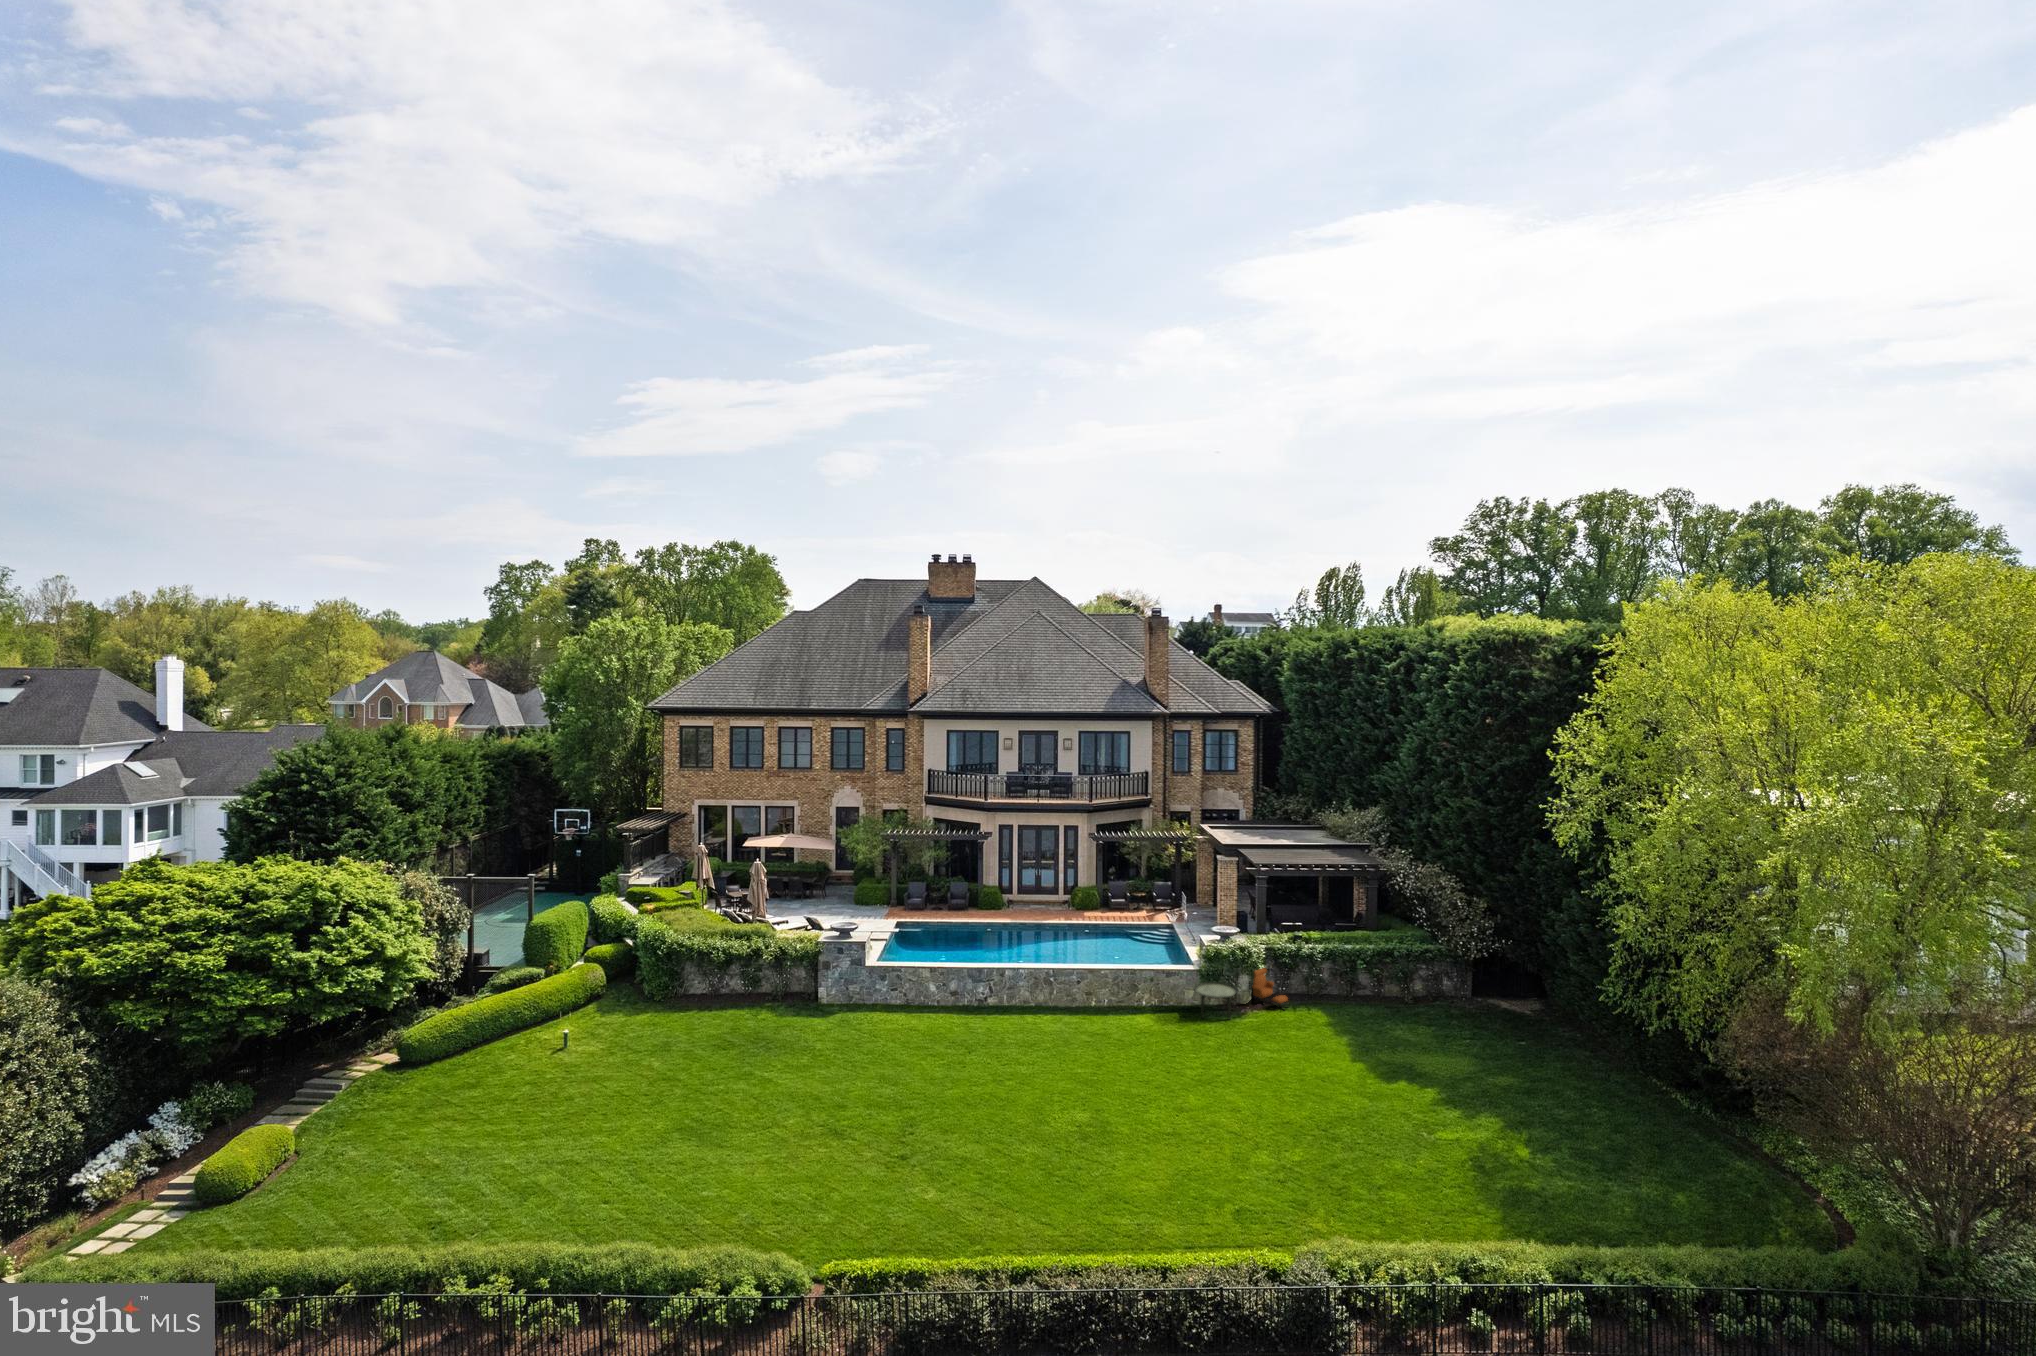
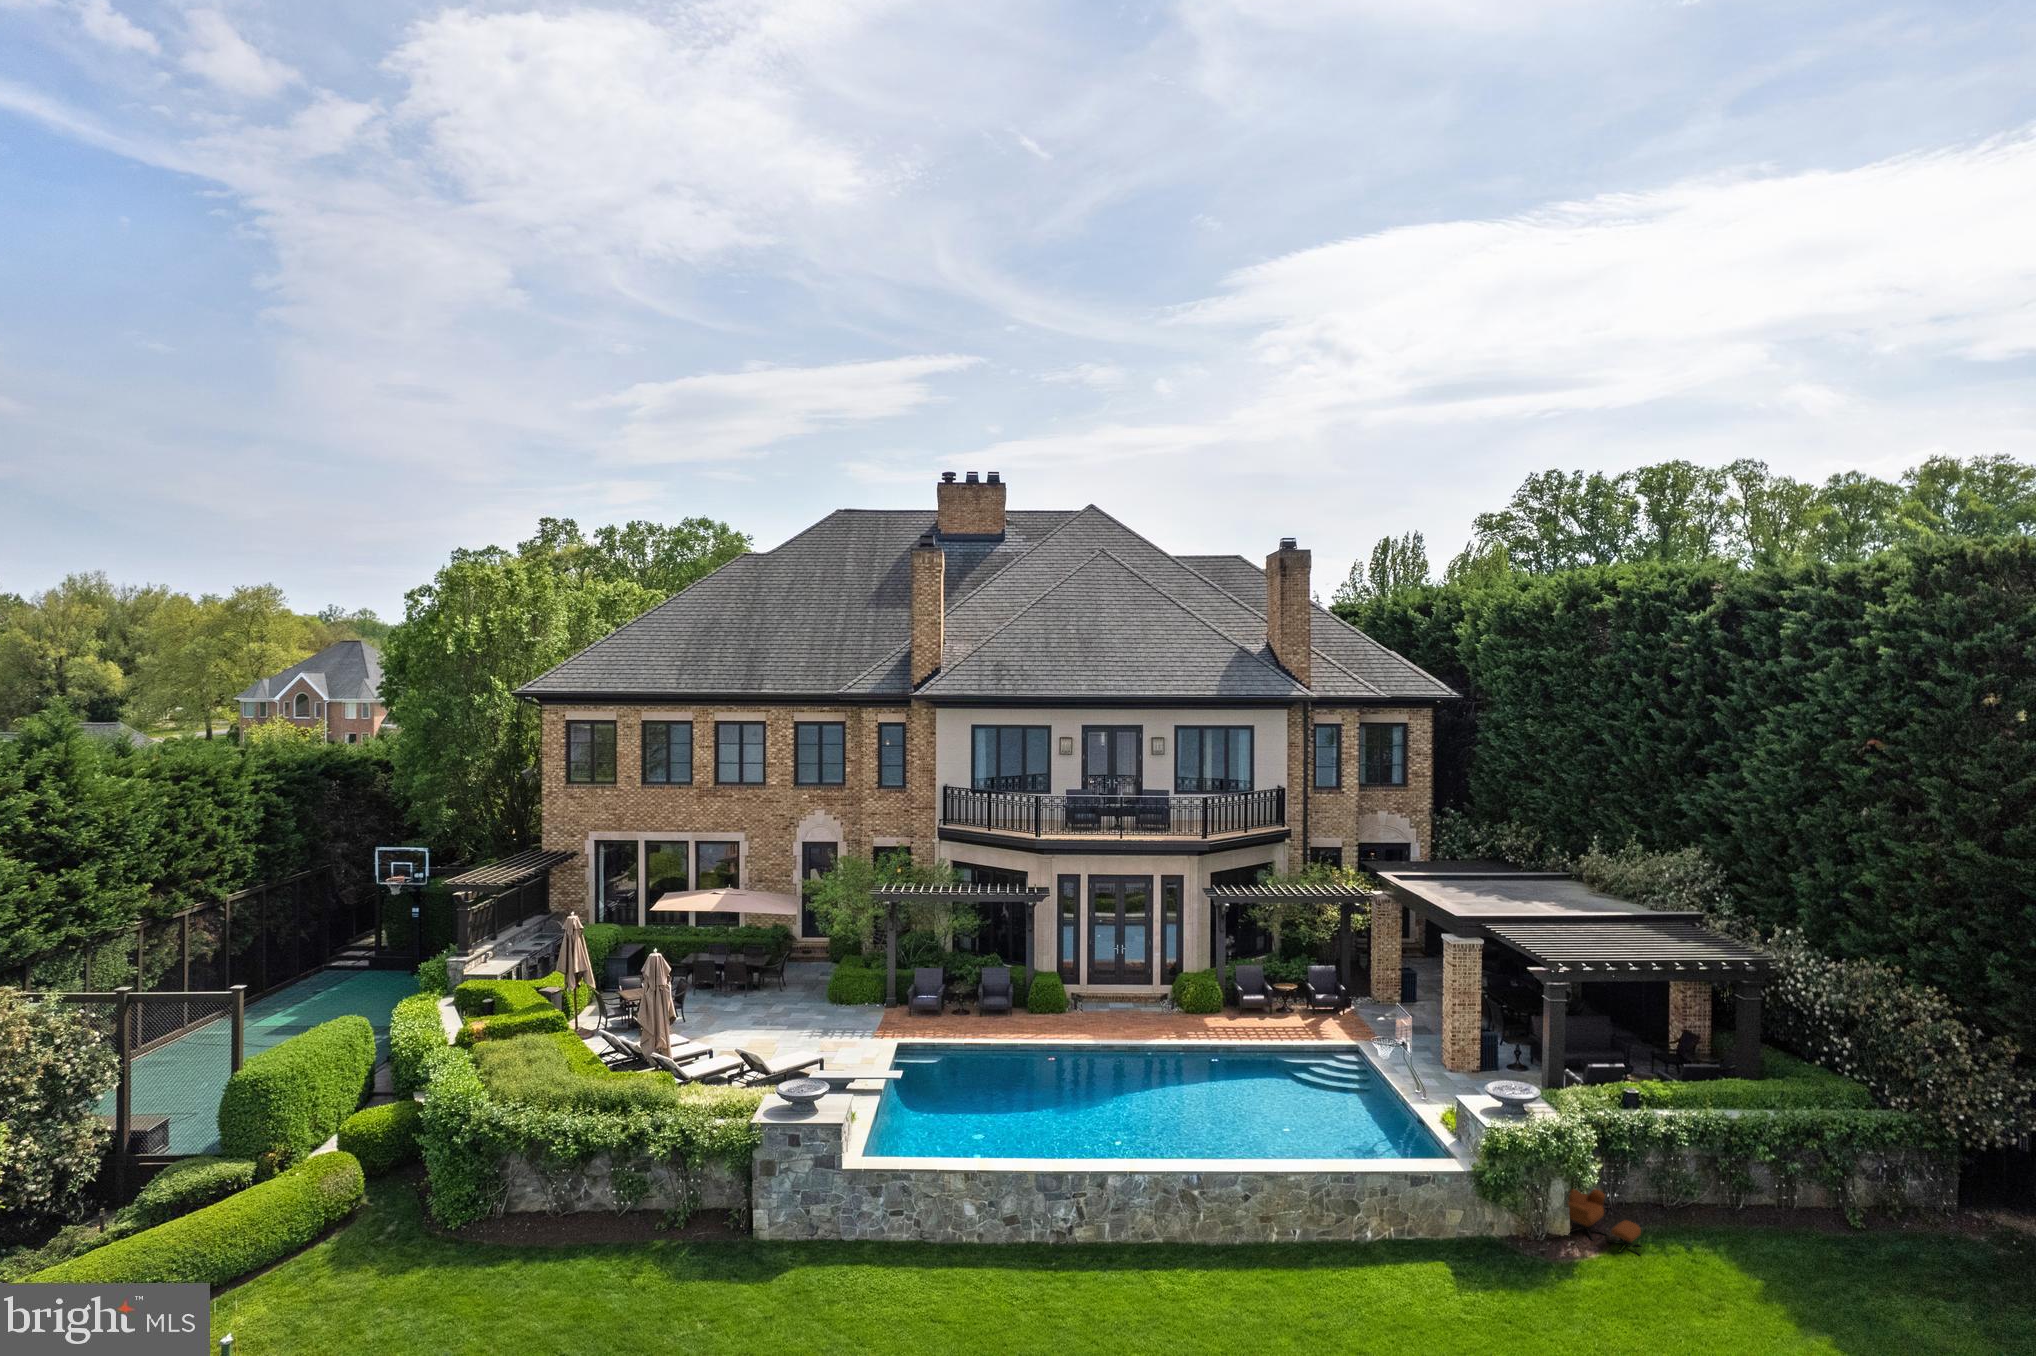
round table: present [1194,982,1238,1019] -> none [1469,1197,1559,1284]

